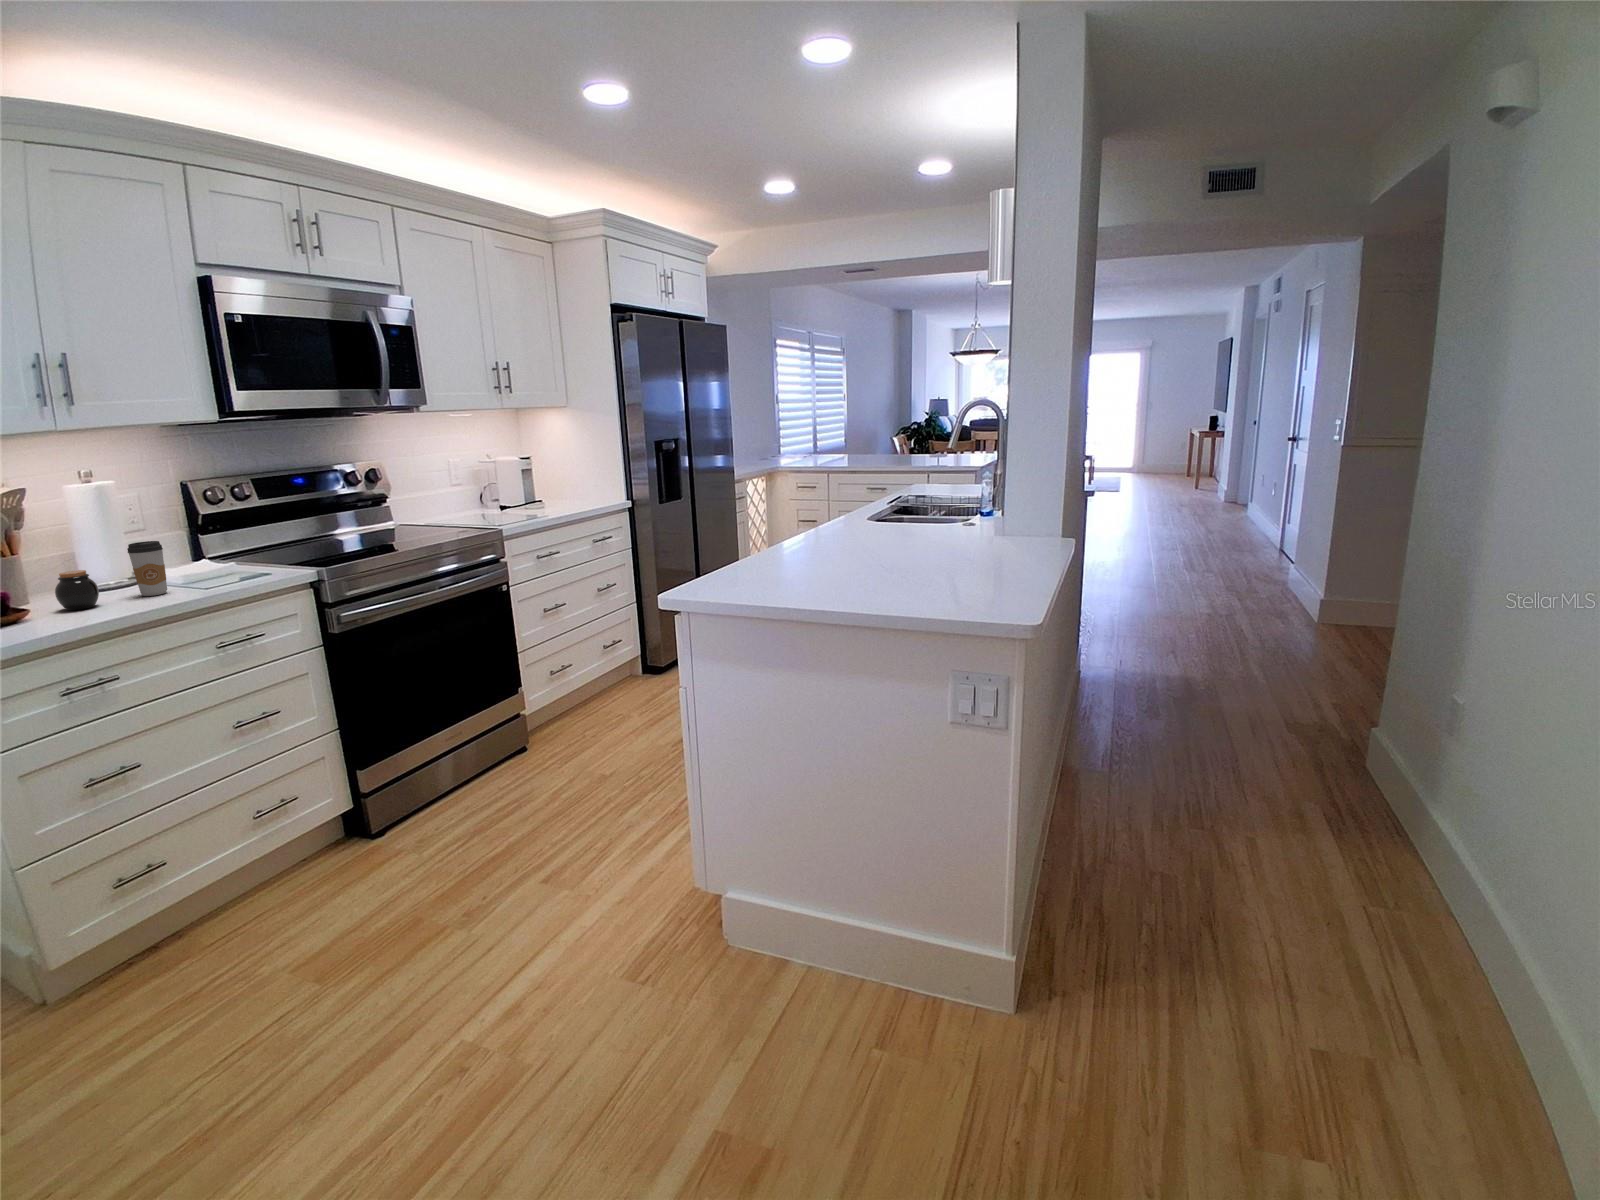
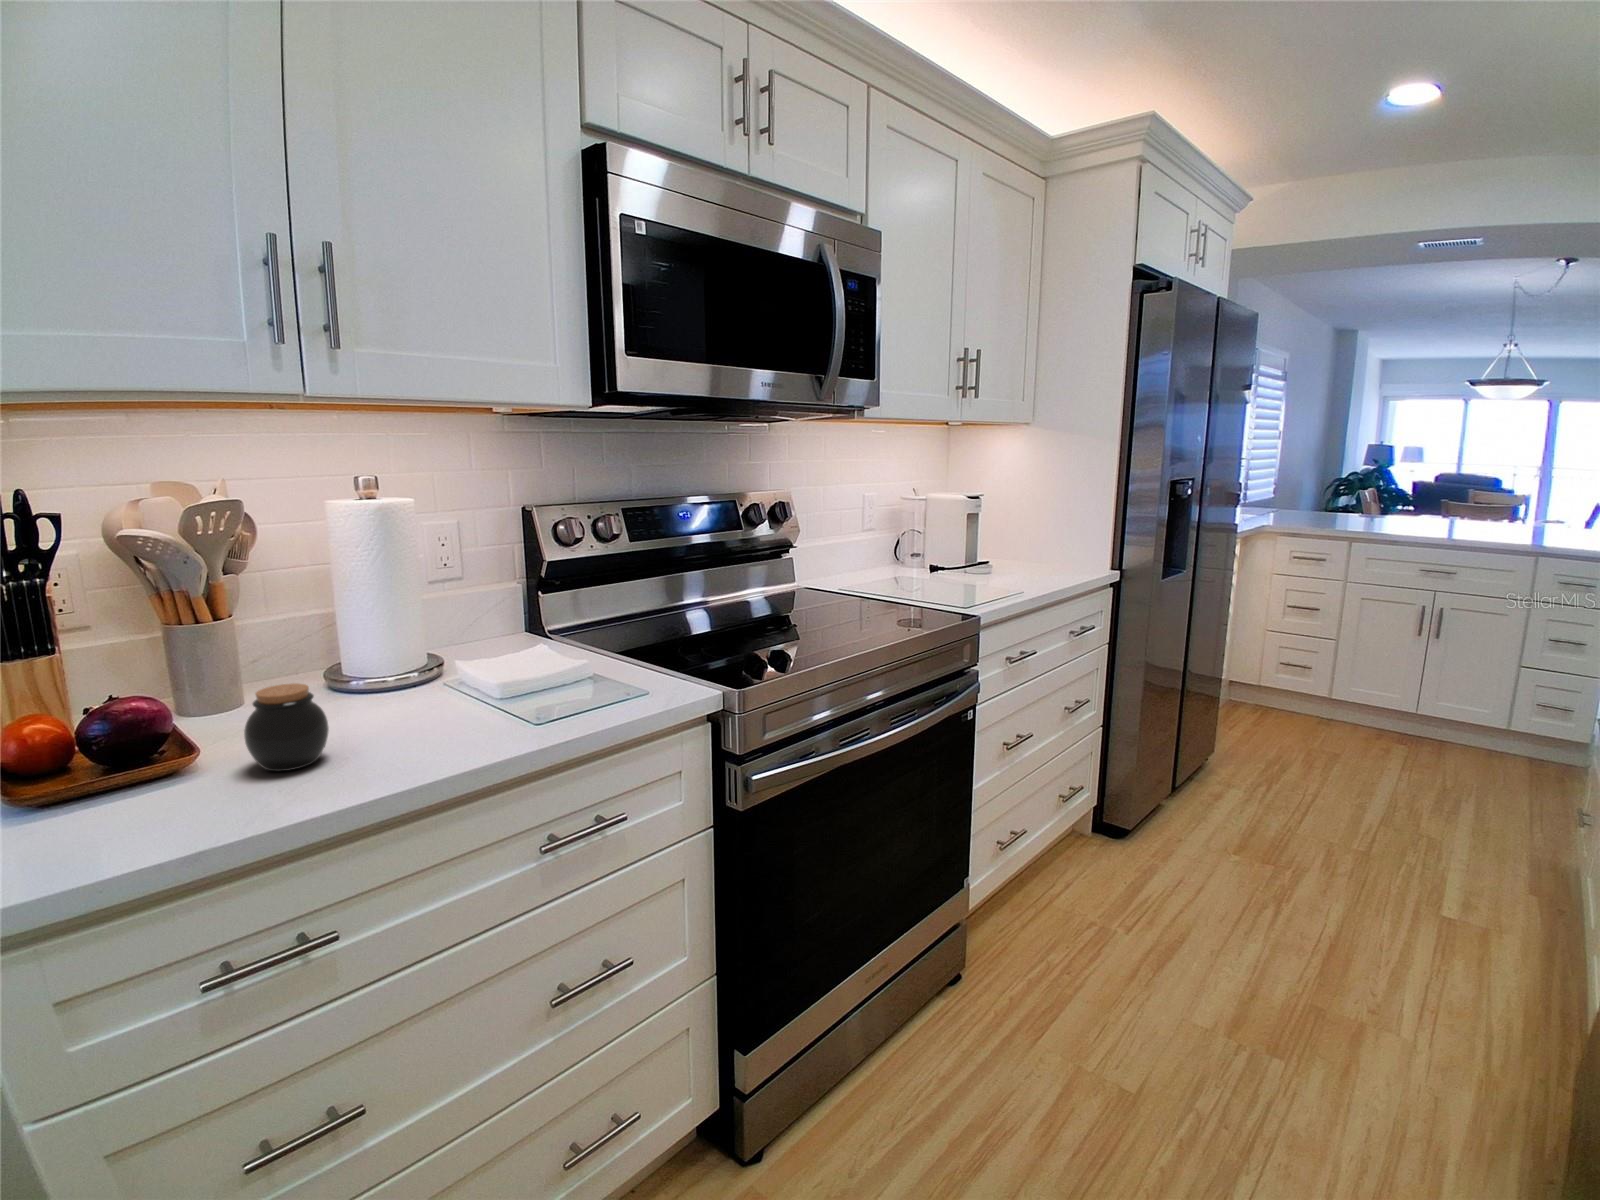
coffee cup: present [127,541,167,596] -> none [395,626,459,739]

